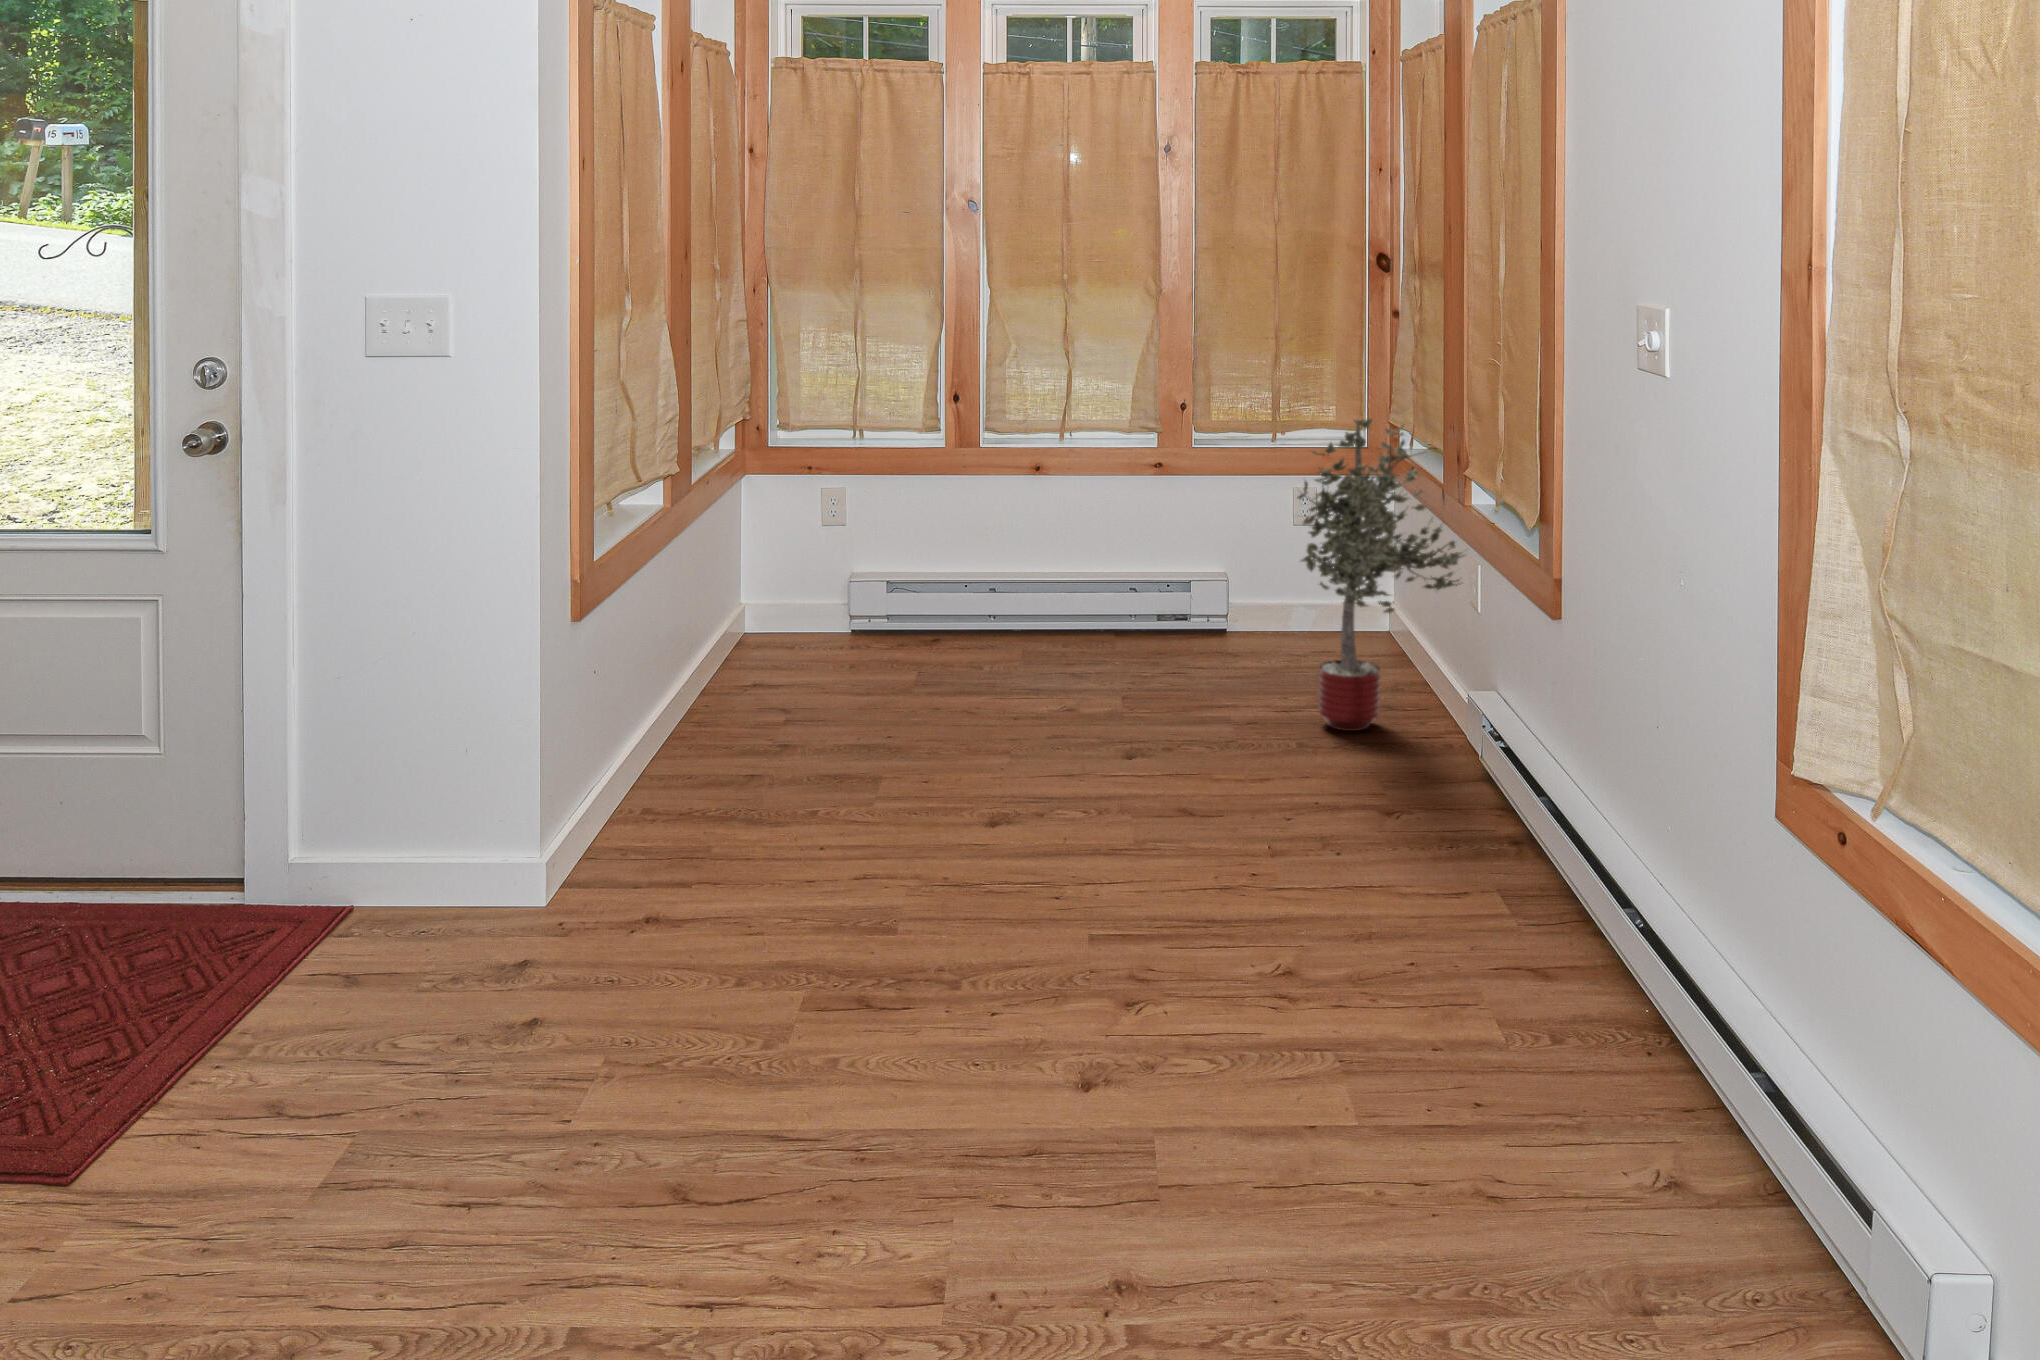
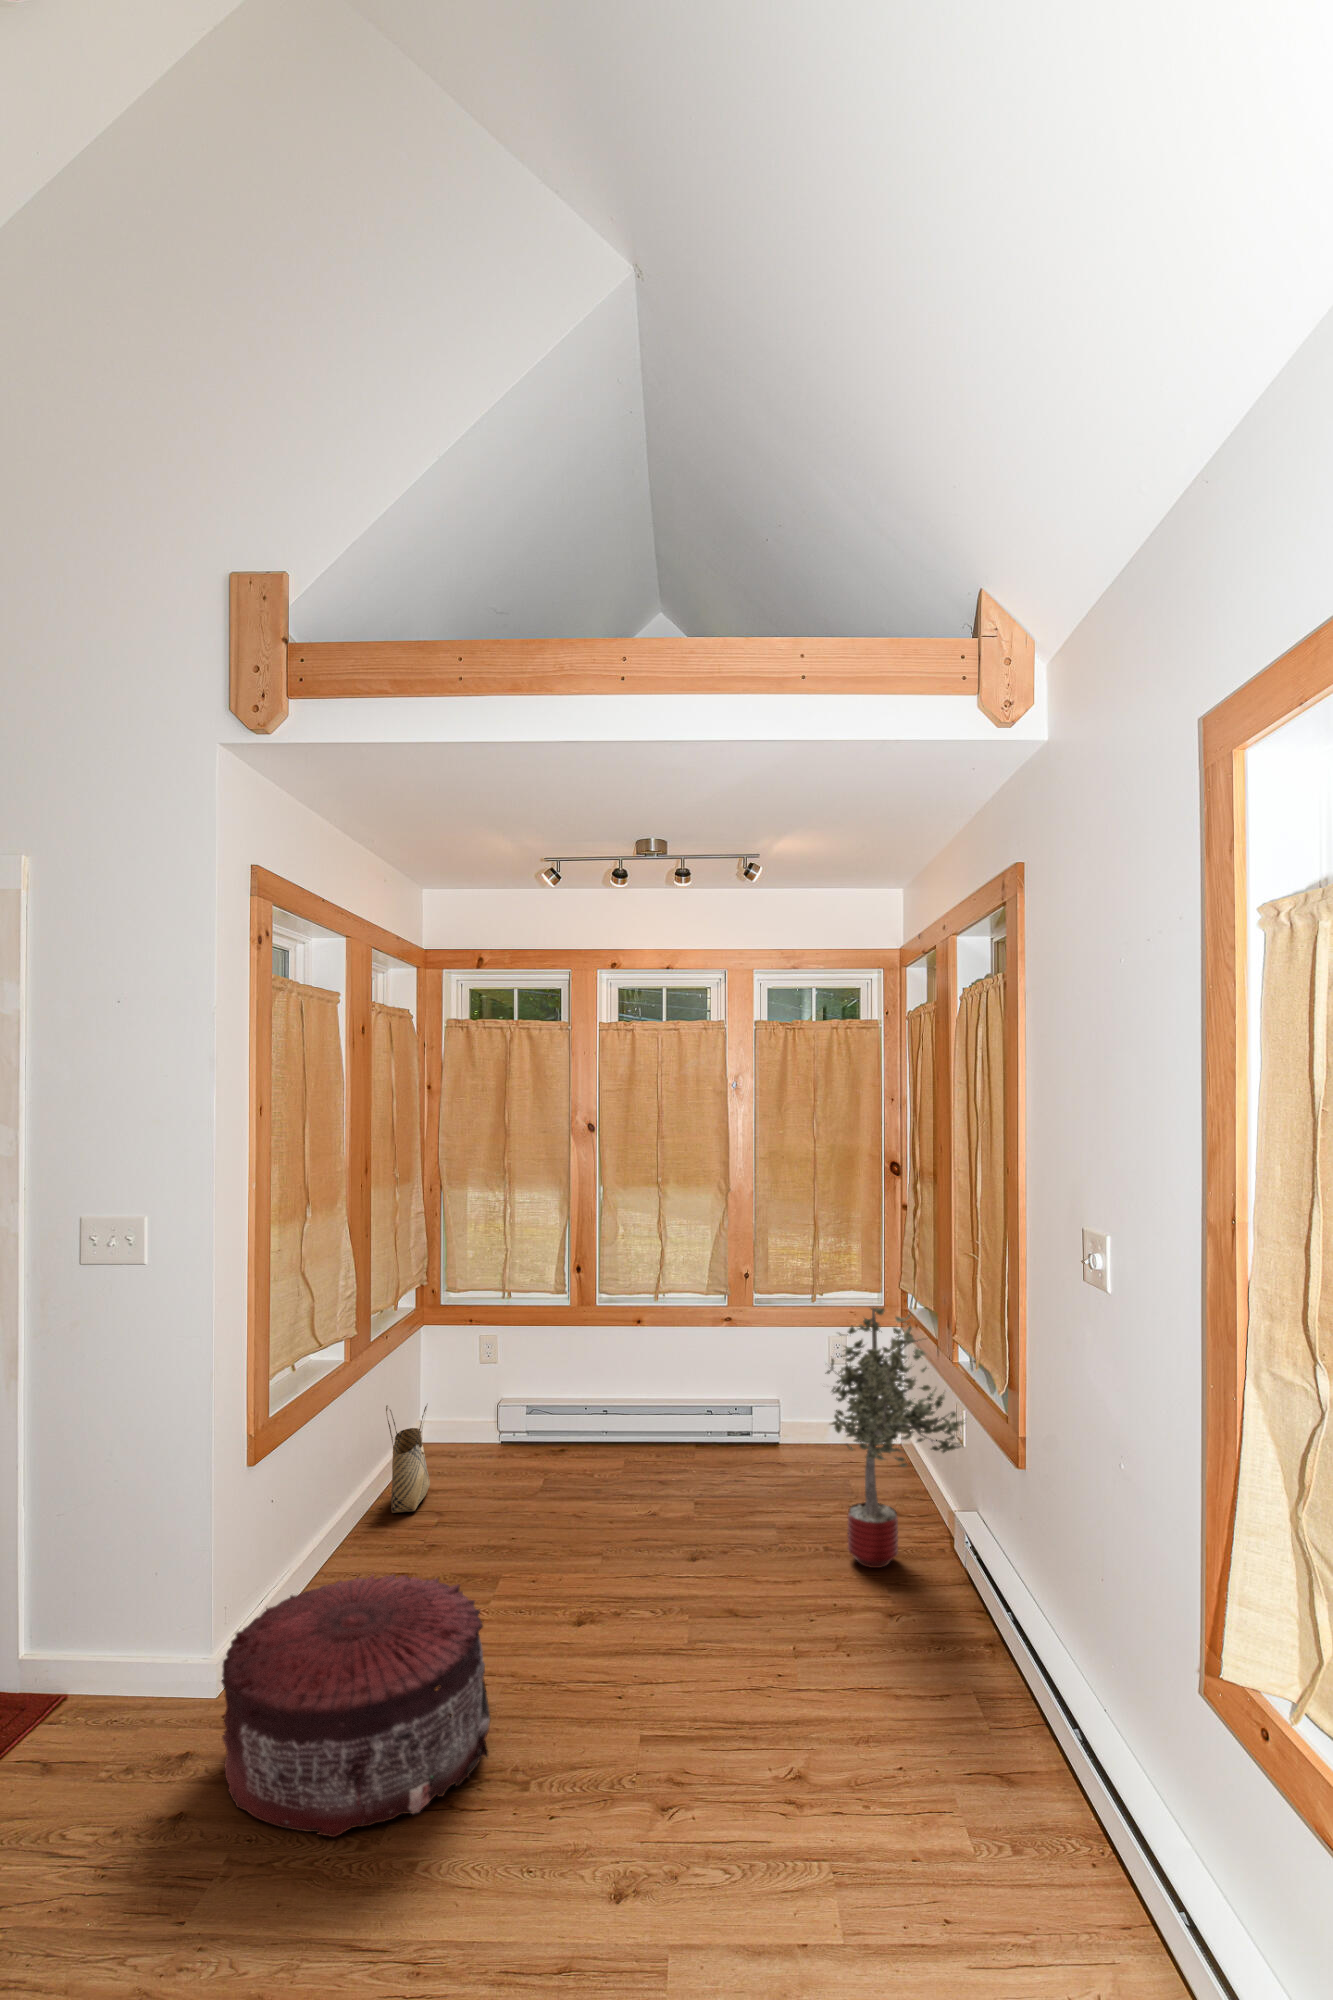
woven basket: none [721,560,777,694] -> present [386,1404,430,1513]
pouf: none [623,697,926,924] -> present [222,1574,490,1837]

